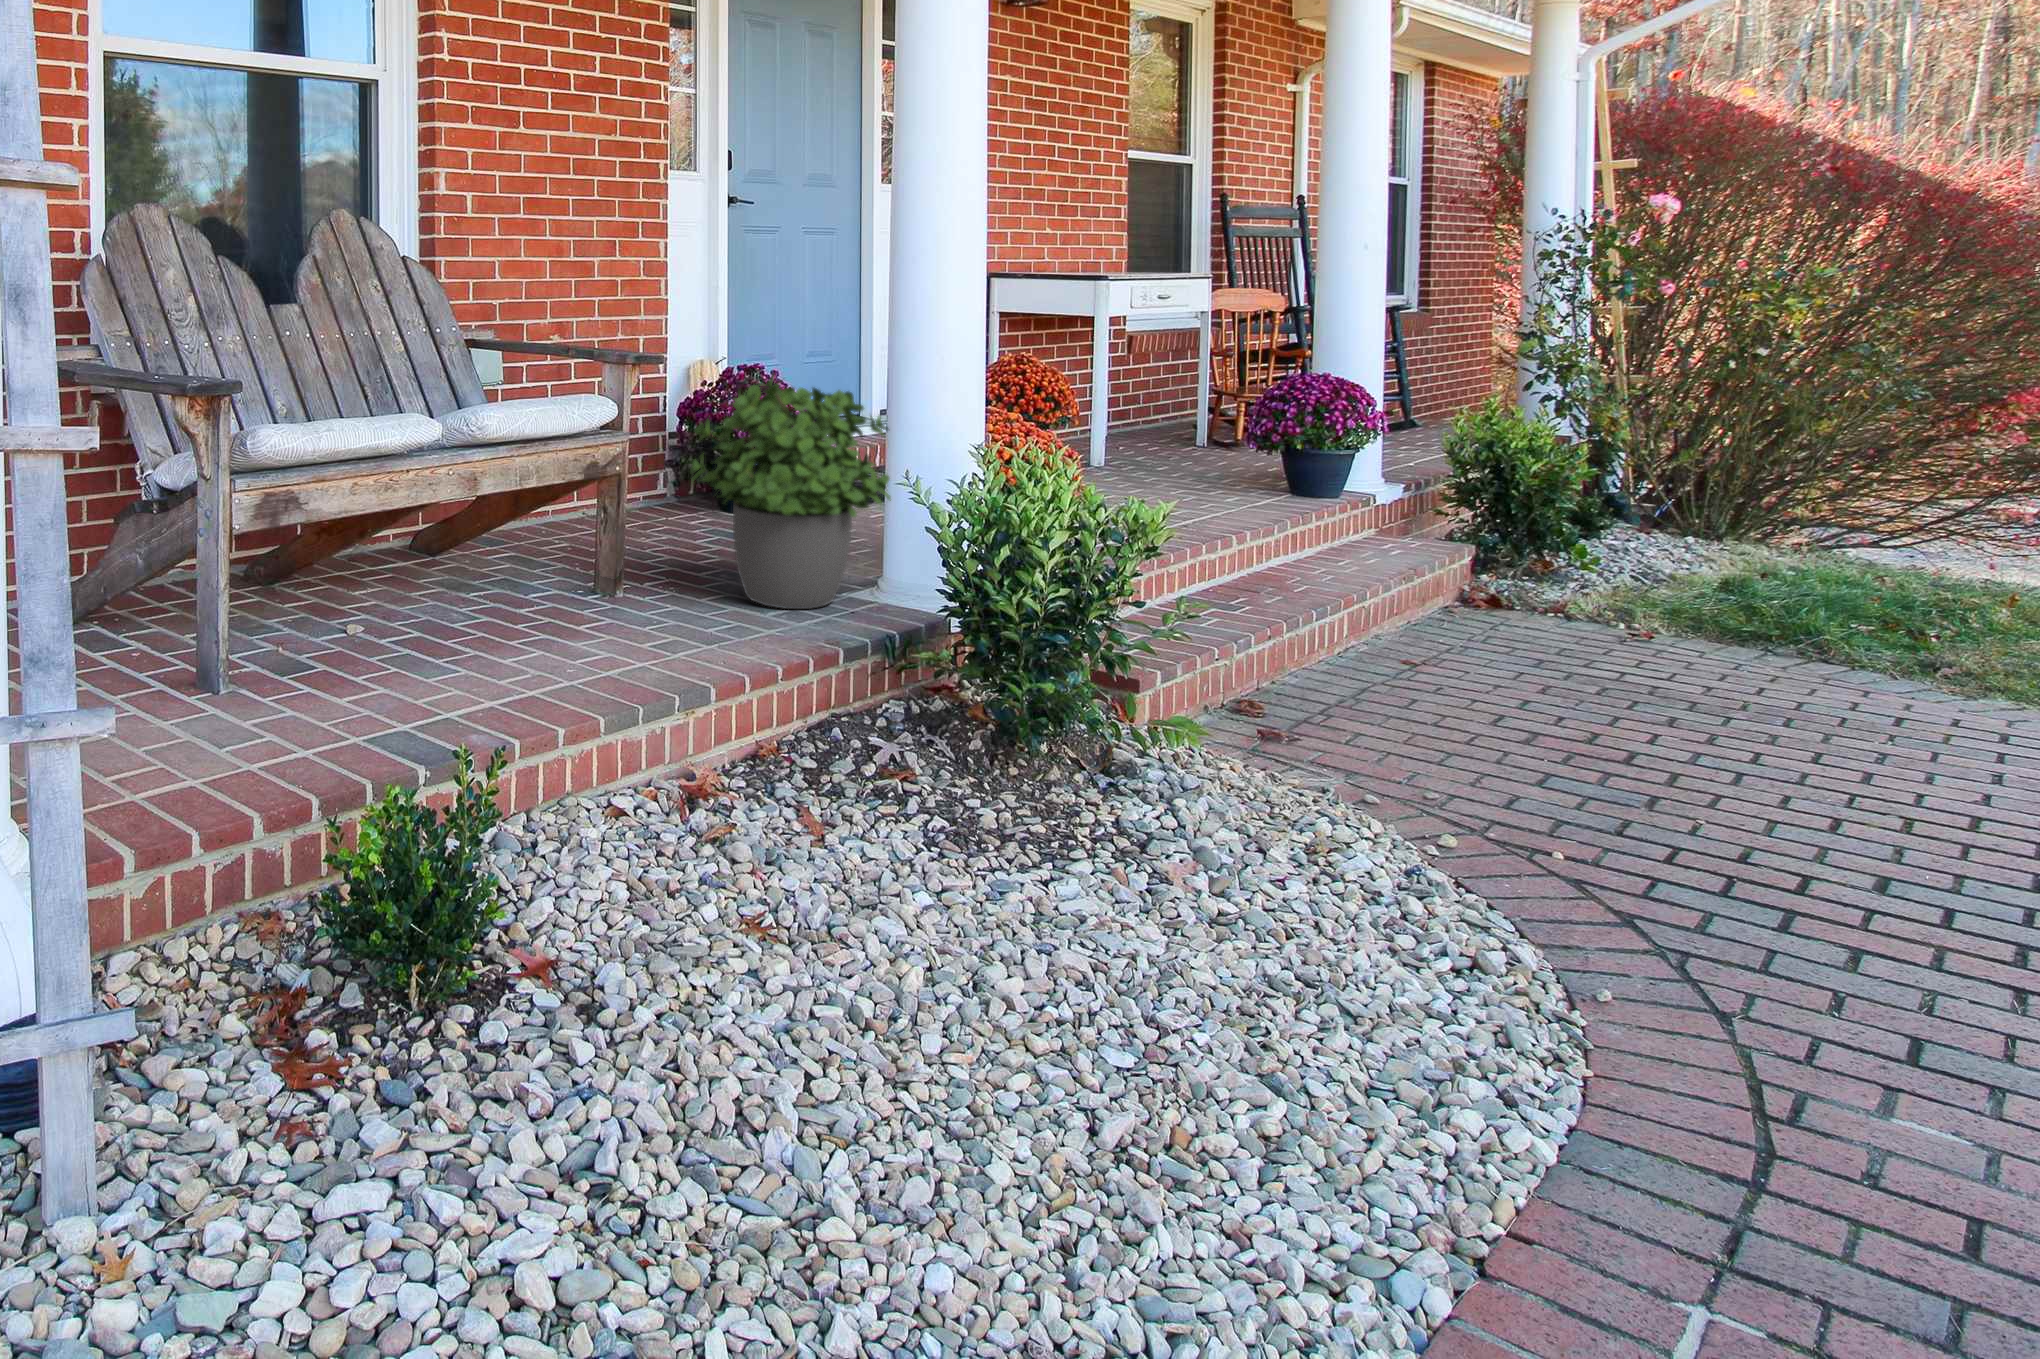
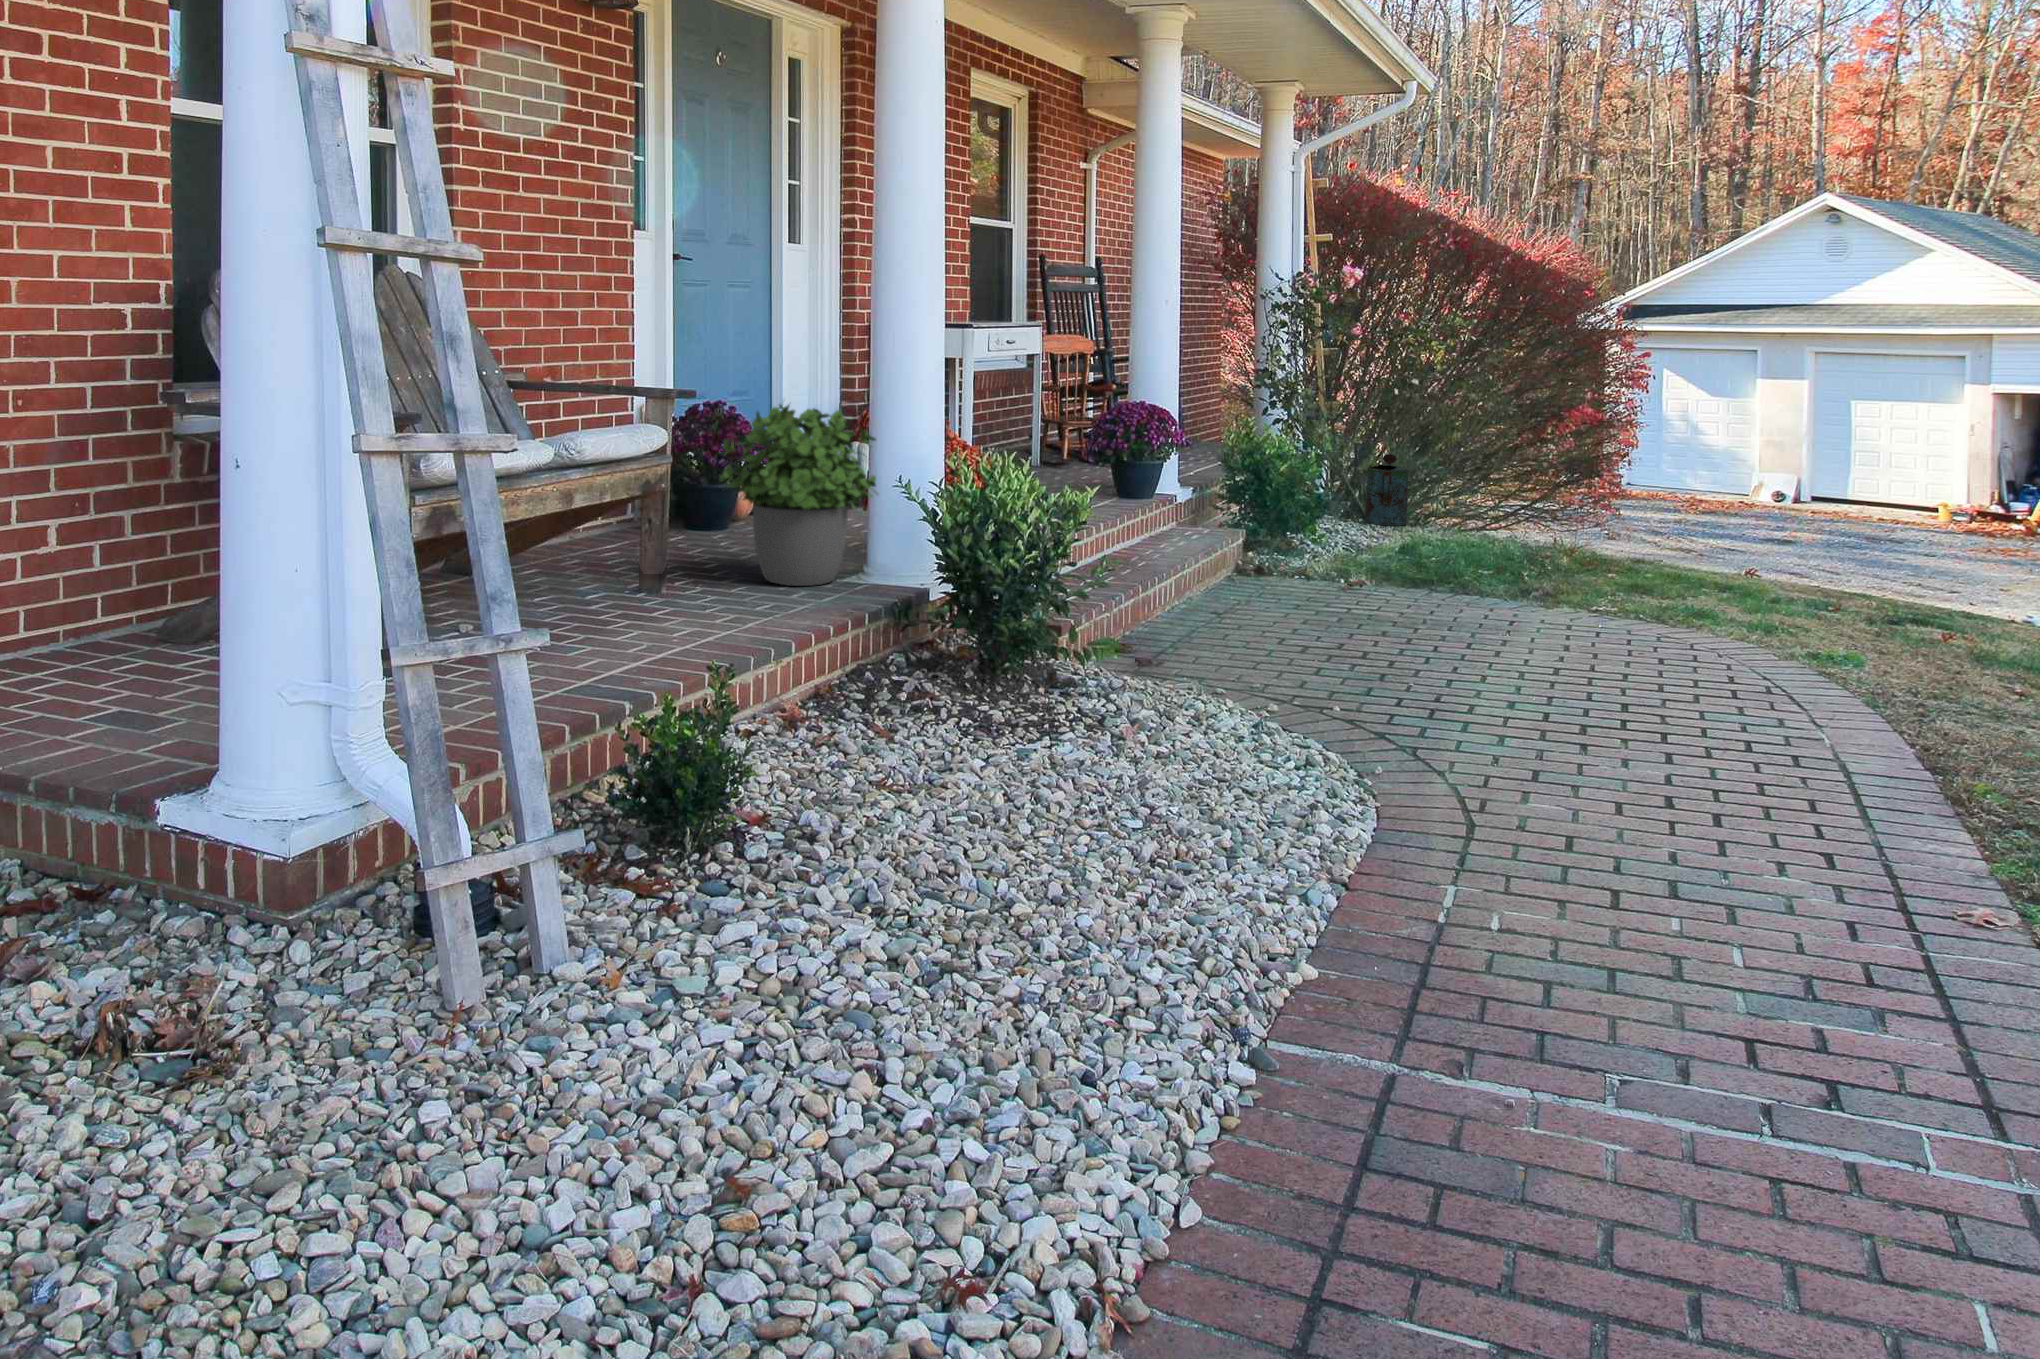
watering can: none [1676,454,1747,552] -> present [1365,454,1409,526]

